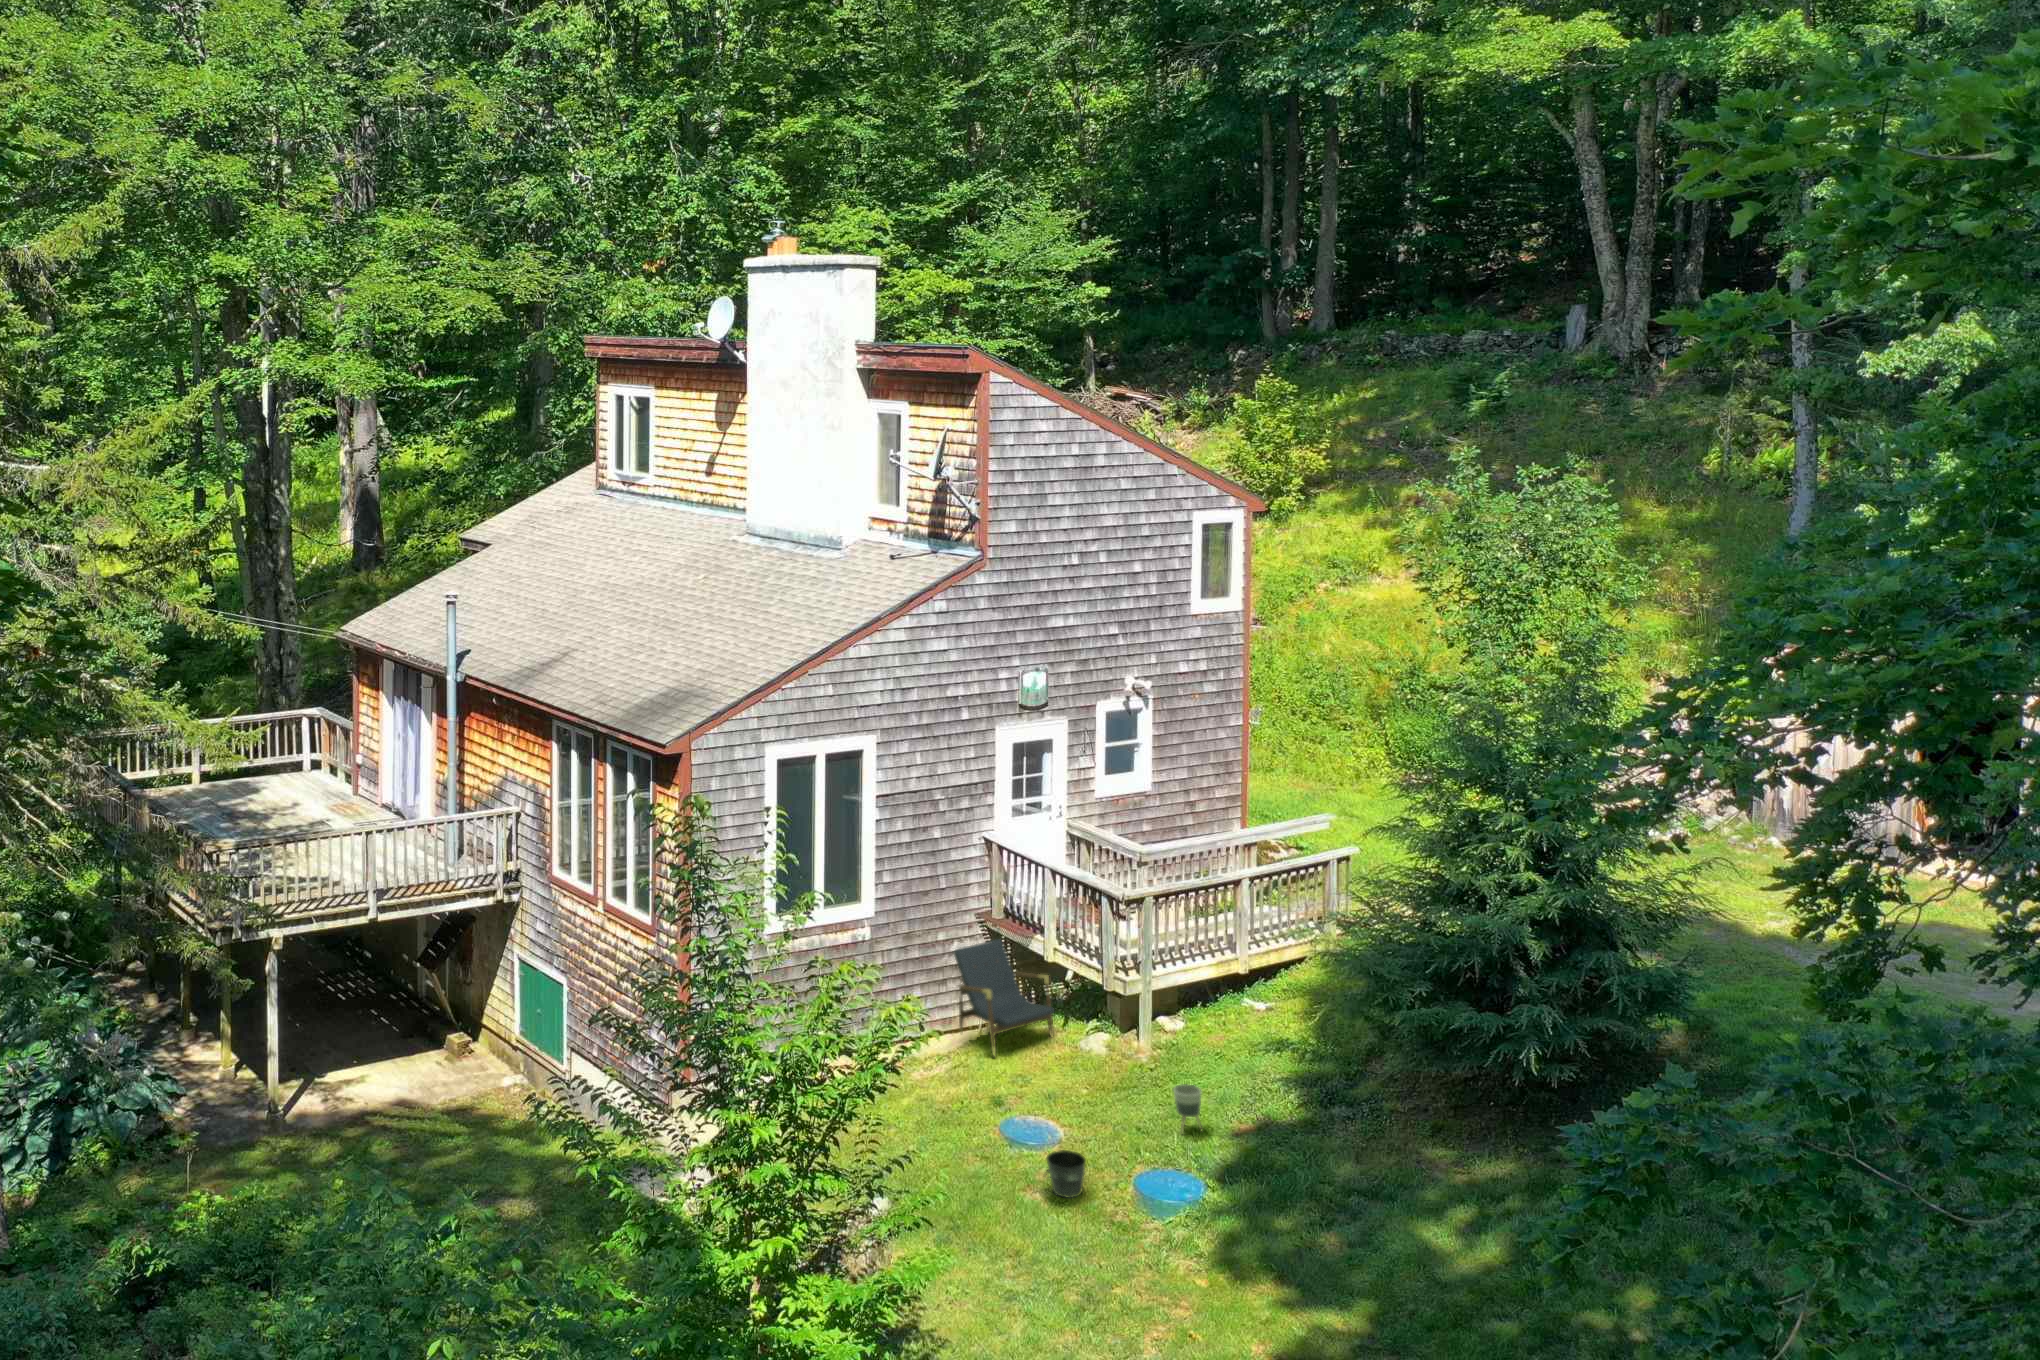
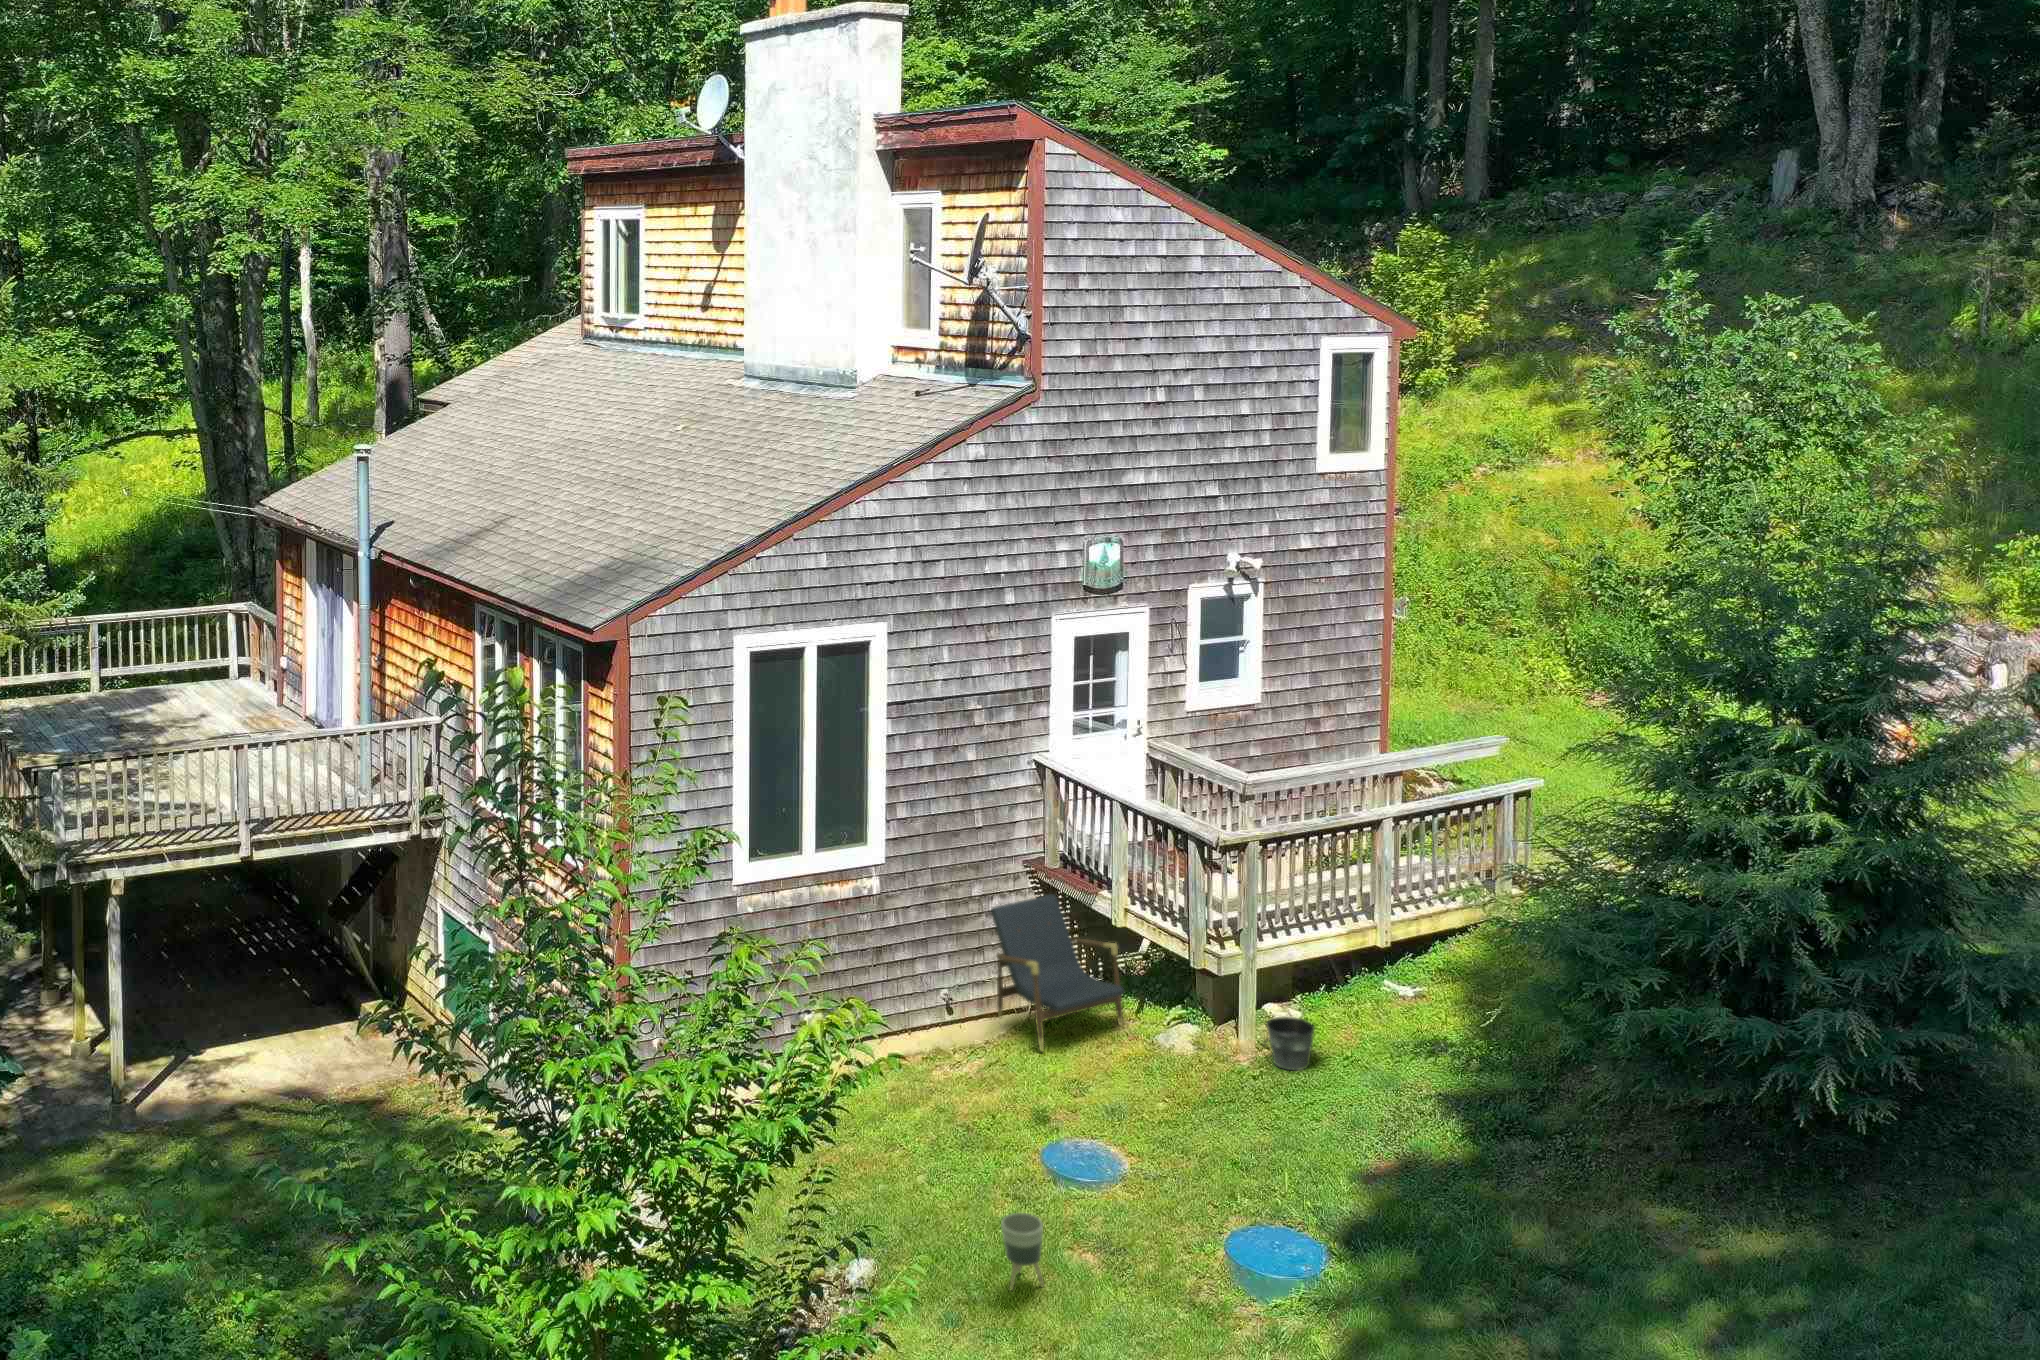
planter: present [1174,1084,1202,1132] -> present [1001,1213,1044,1290]
bucket: present [1046,1150,1086,1198] -> present [1263,1017,1315,1070]

